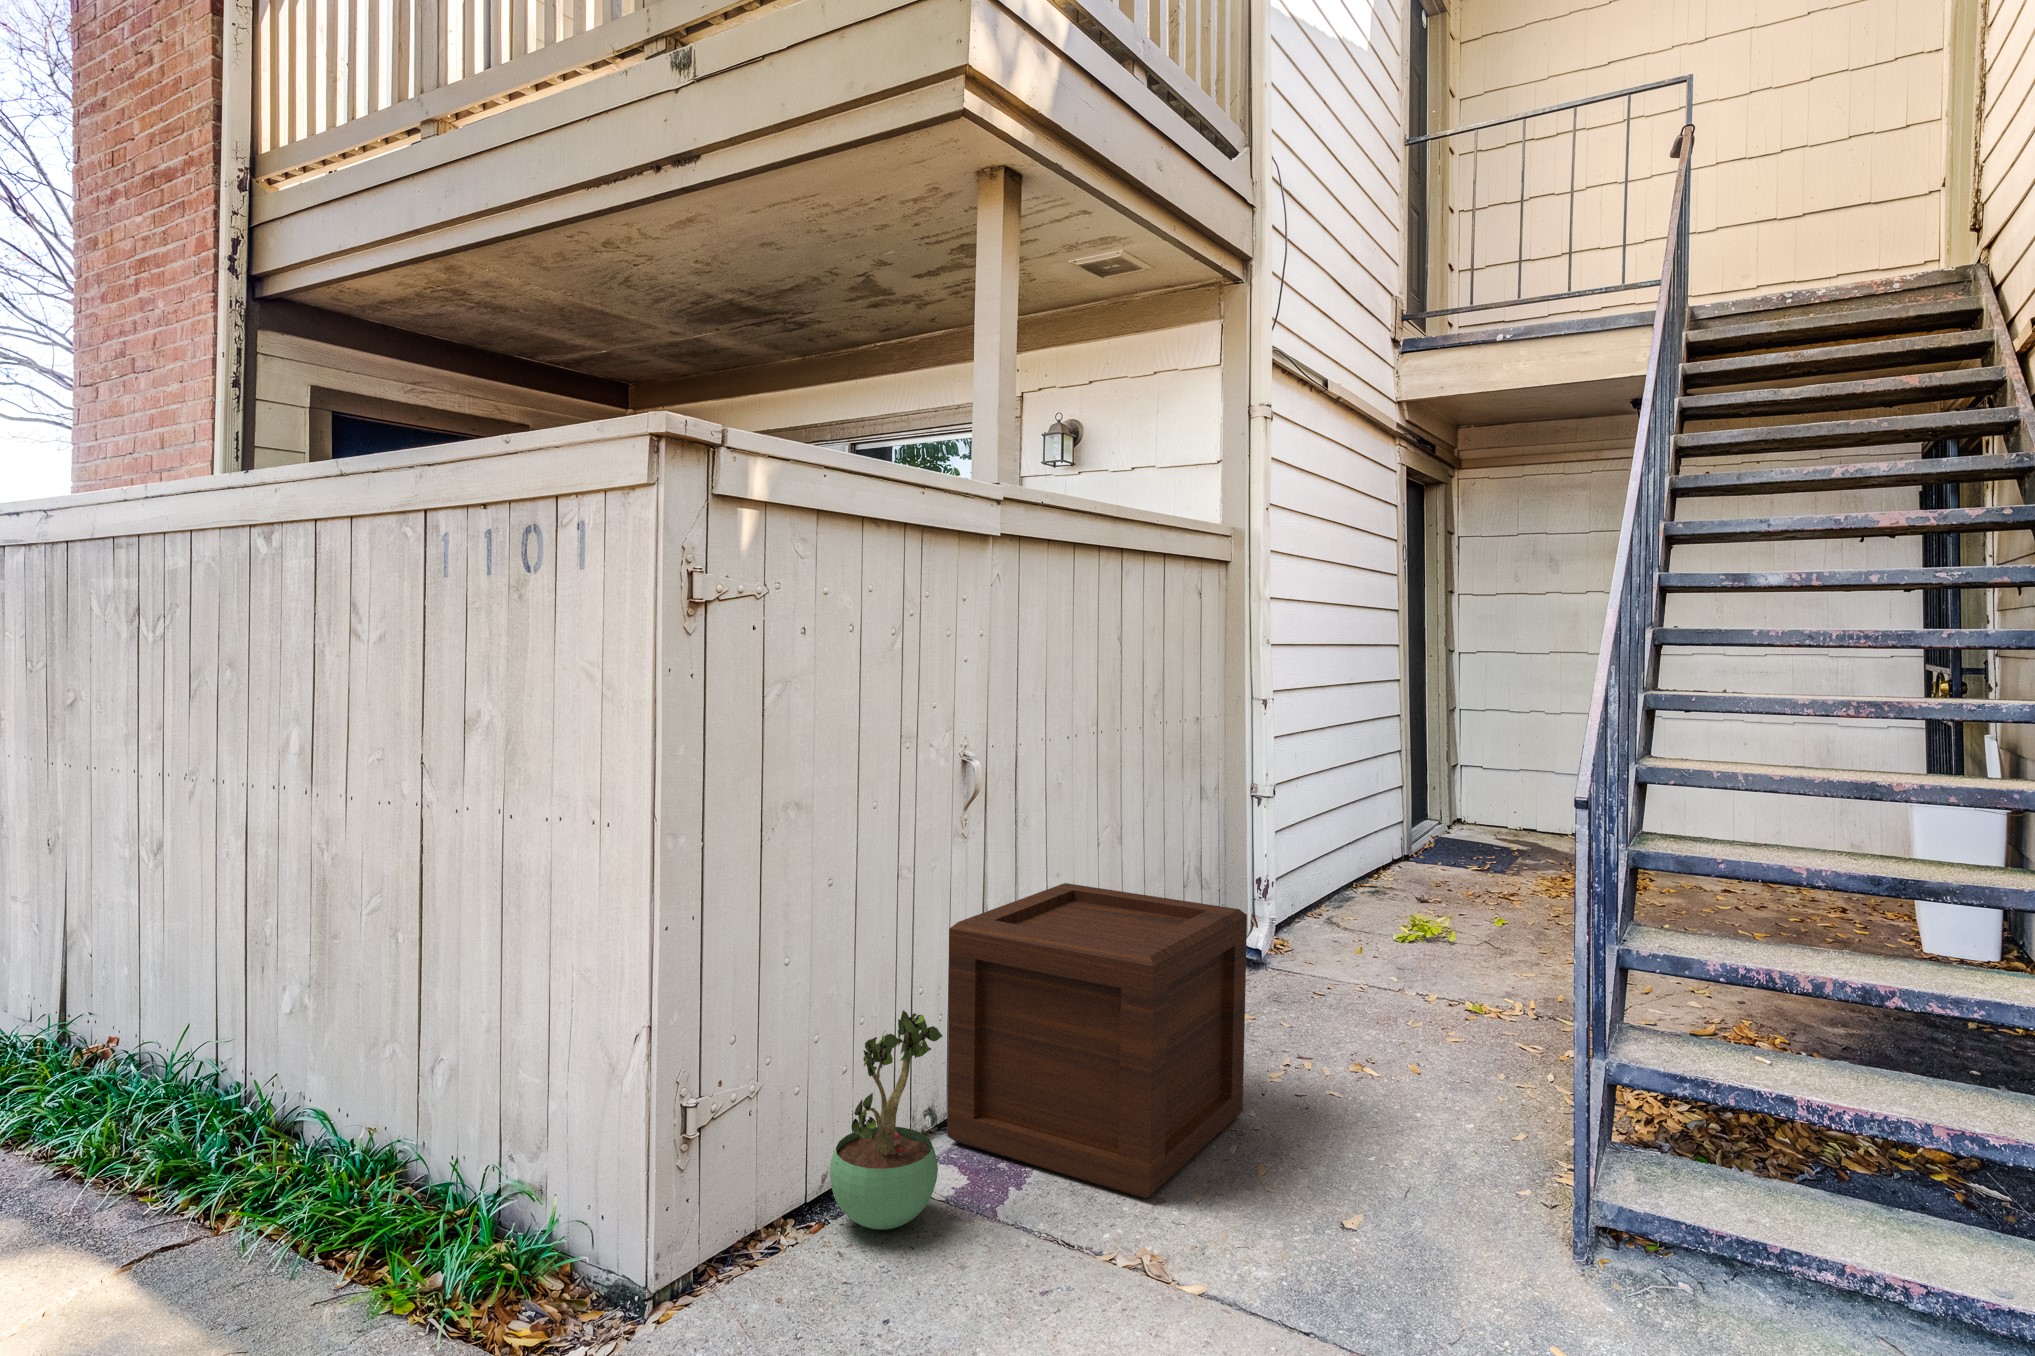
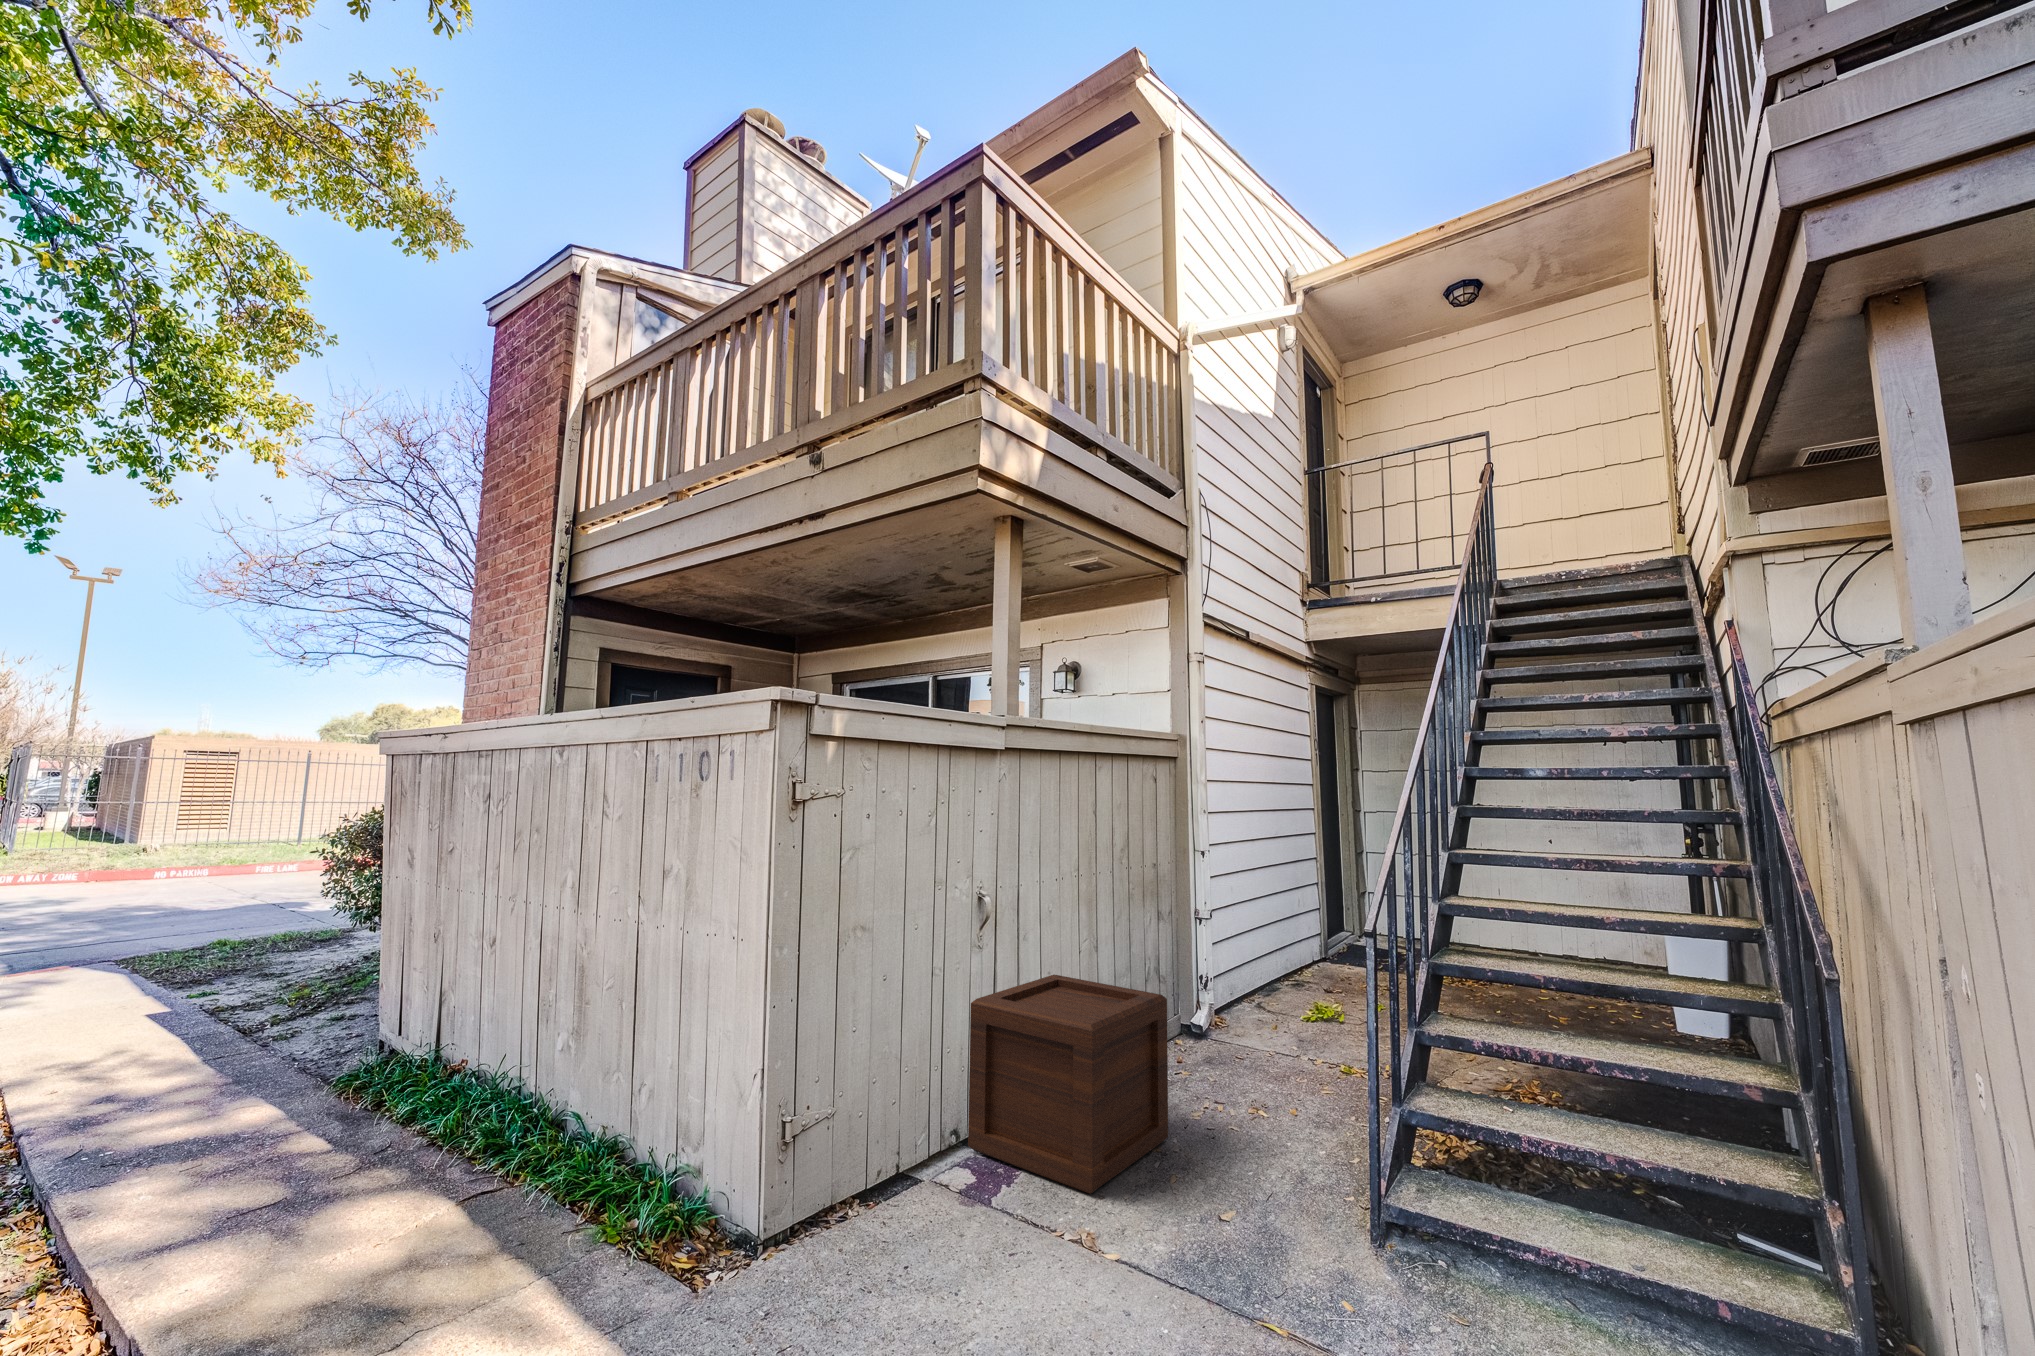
potted plant: present [830,1010,942,1230] -> none [883,1055,959,1206]

